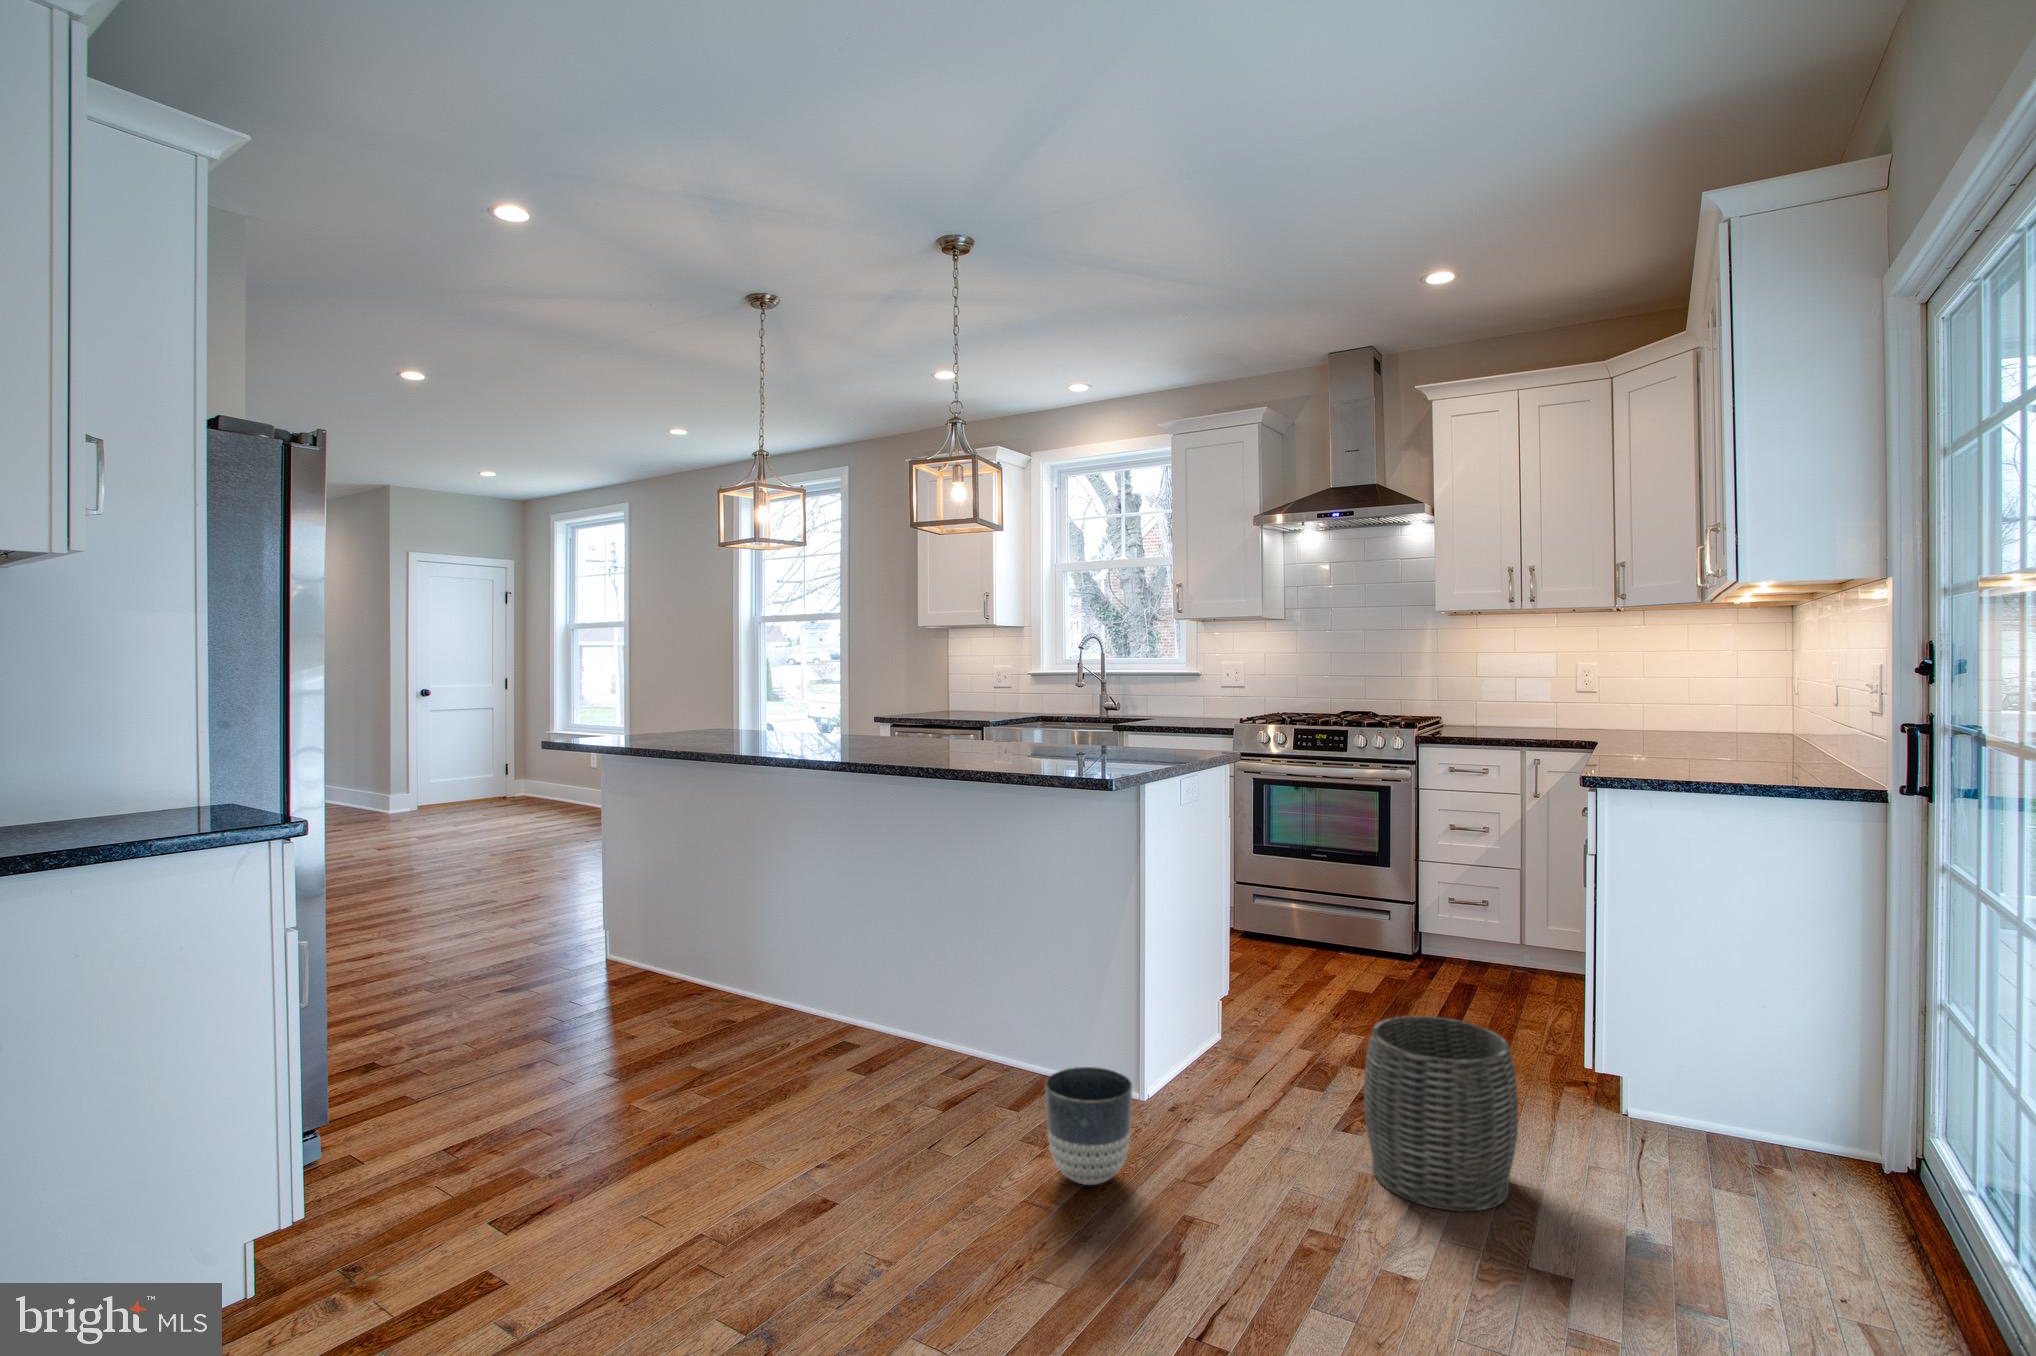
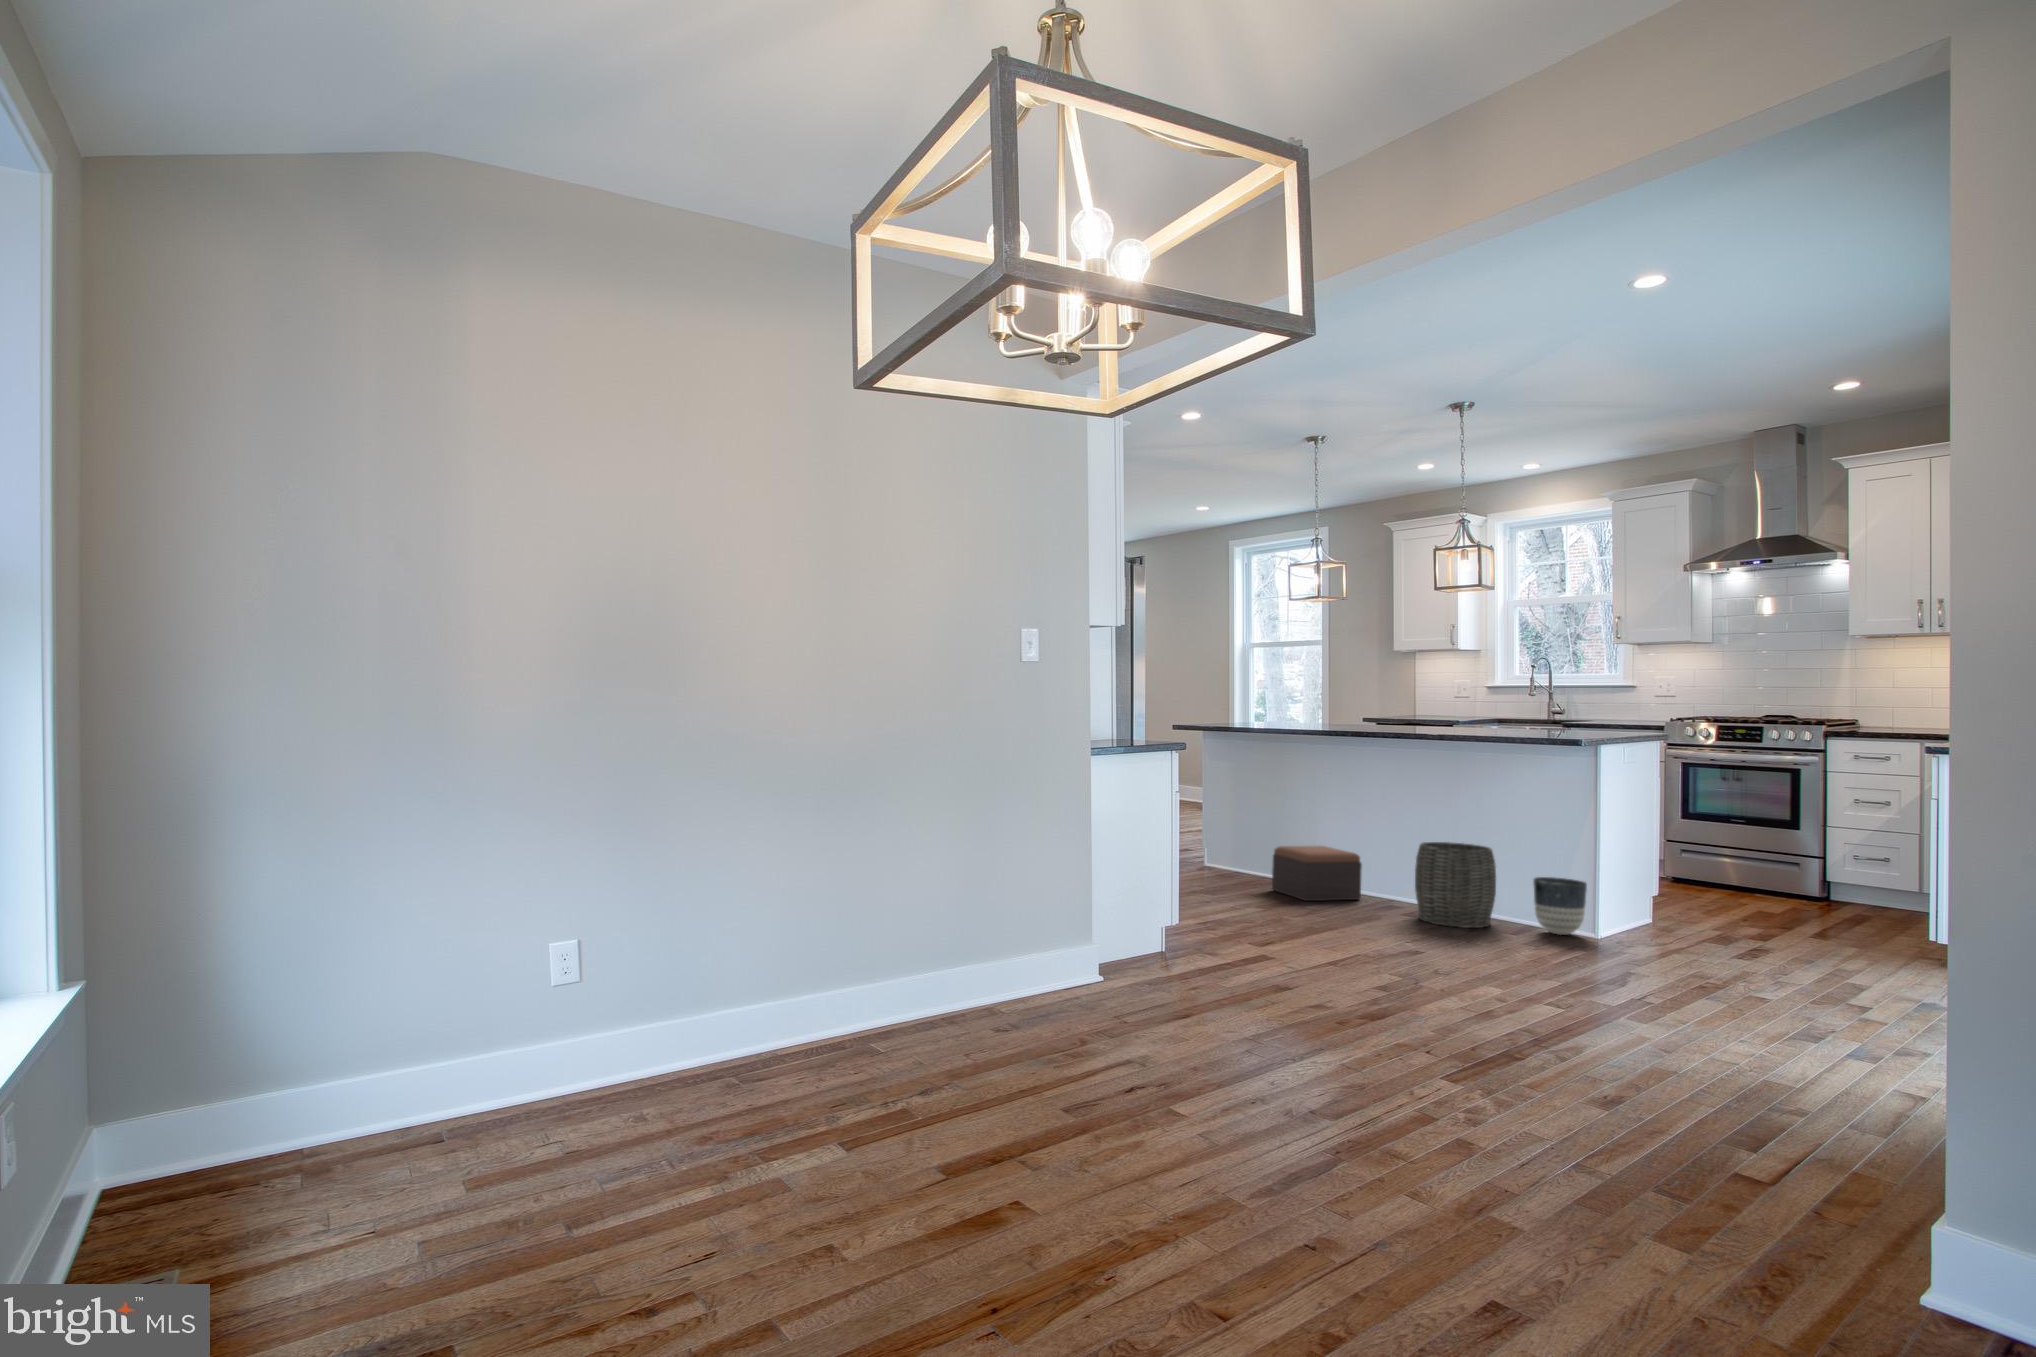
footstool: none [630,997,781,1132] -> present [1272,846,1362,901]
woven basket: present [1364,1016,1518,1211] -> present [1415,842,1496,928]

